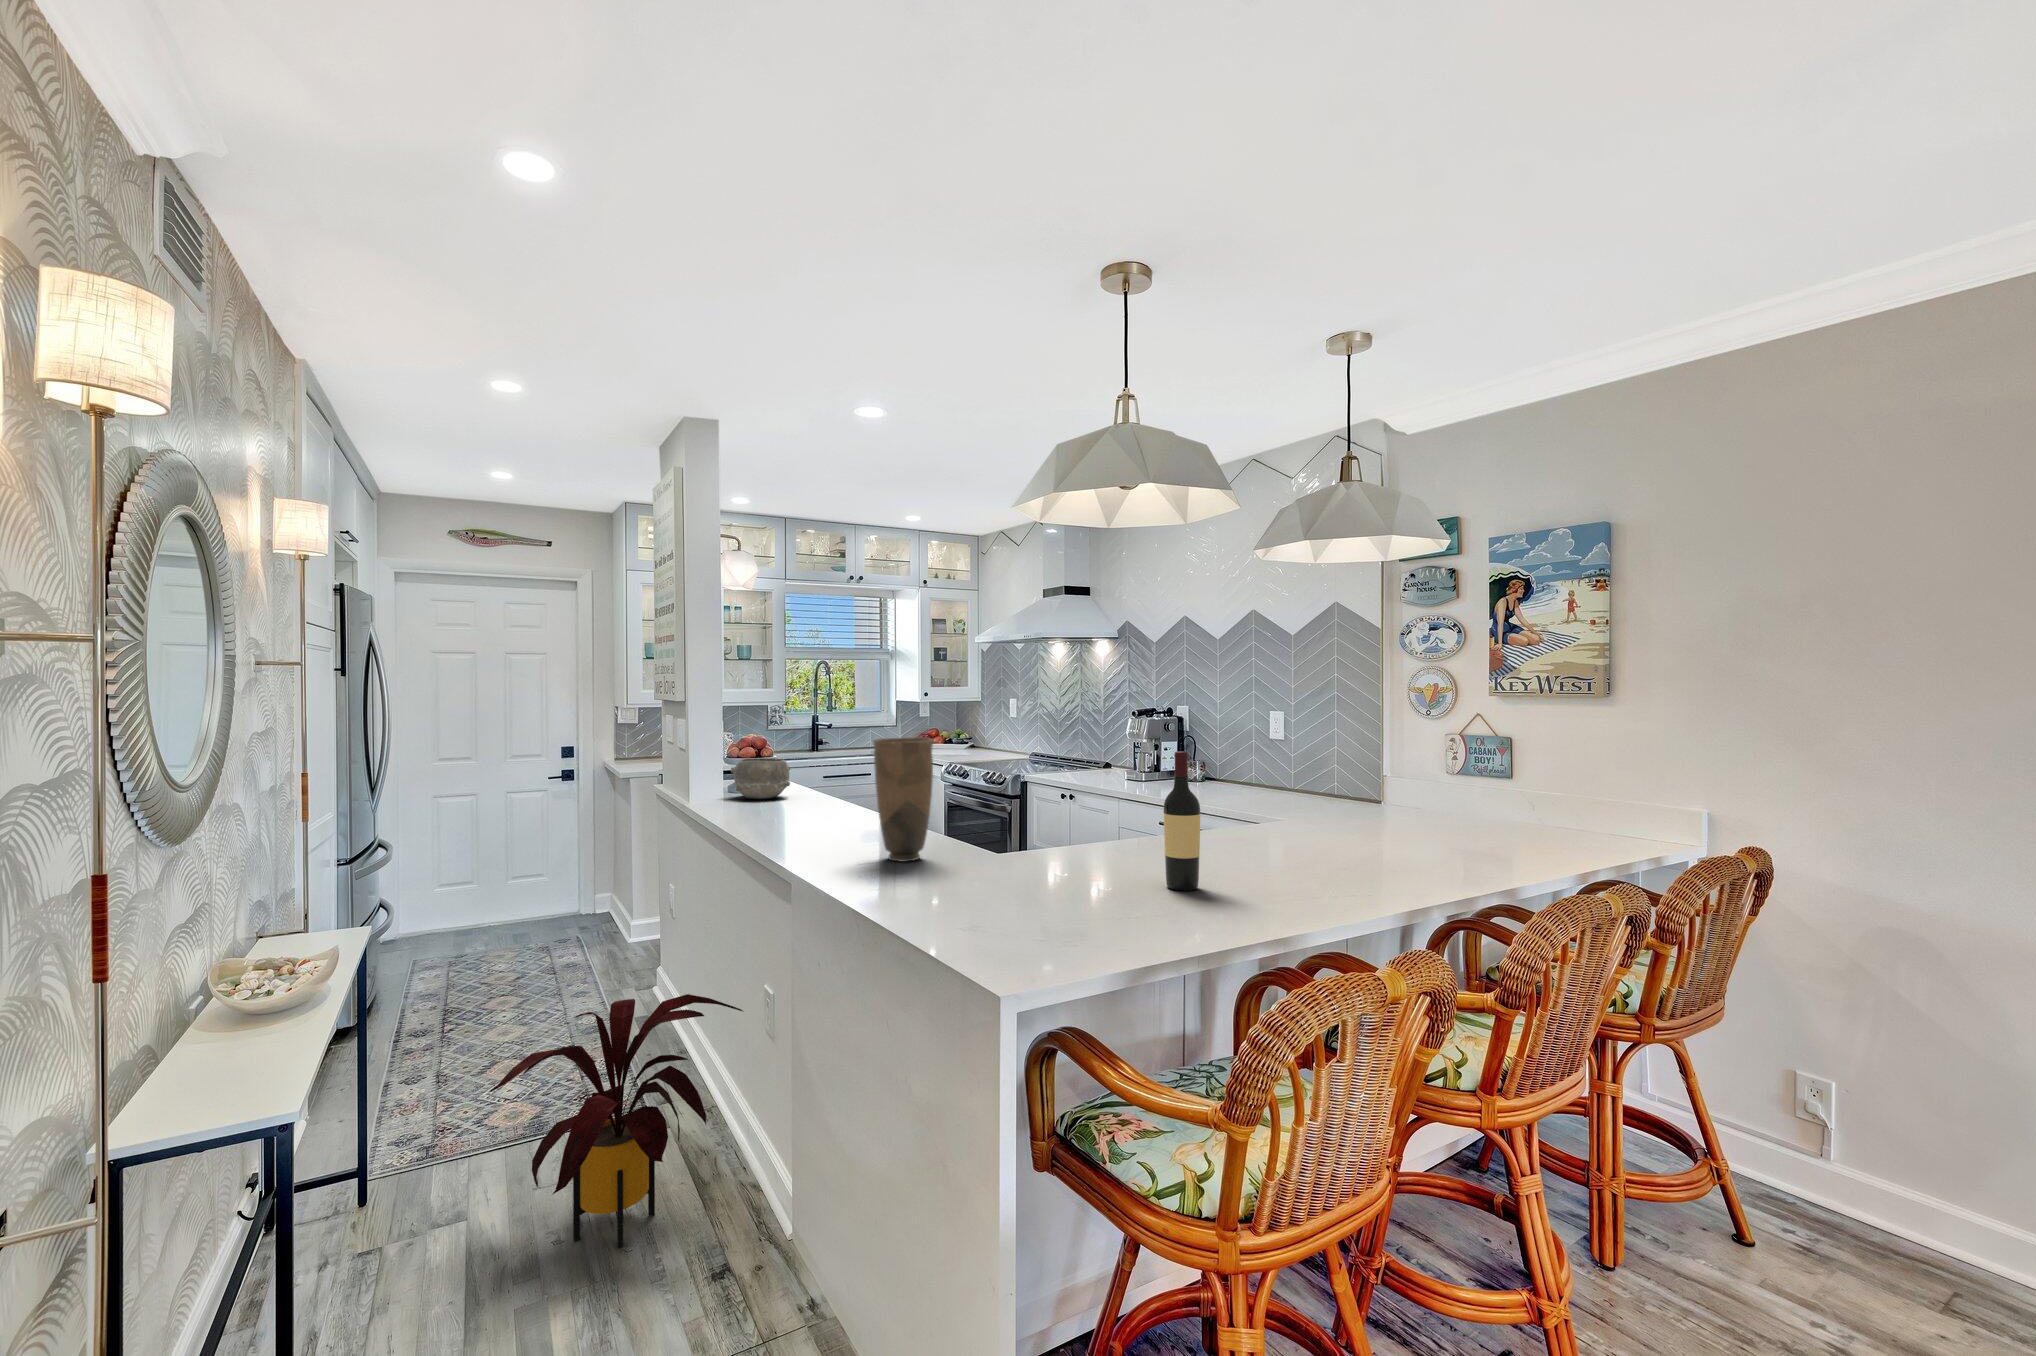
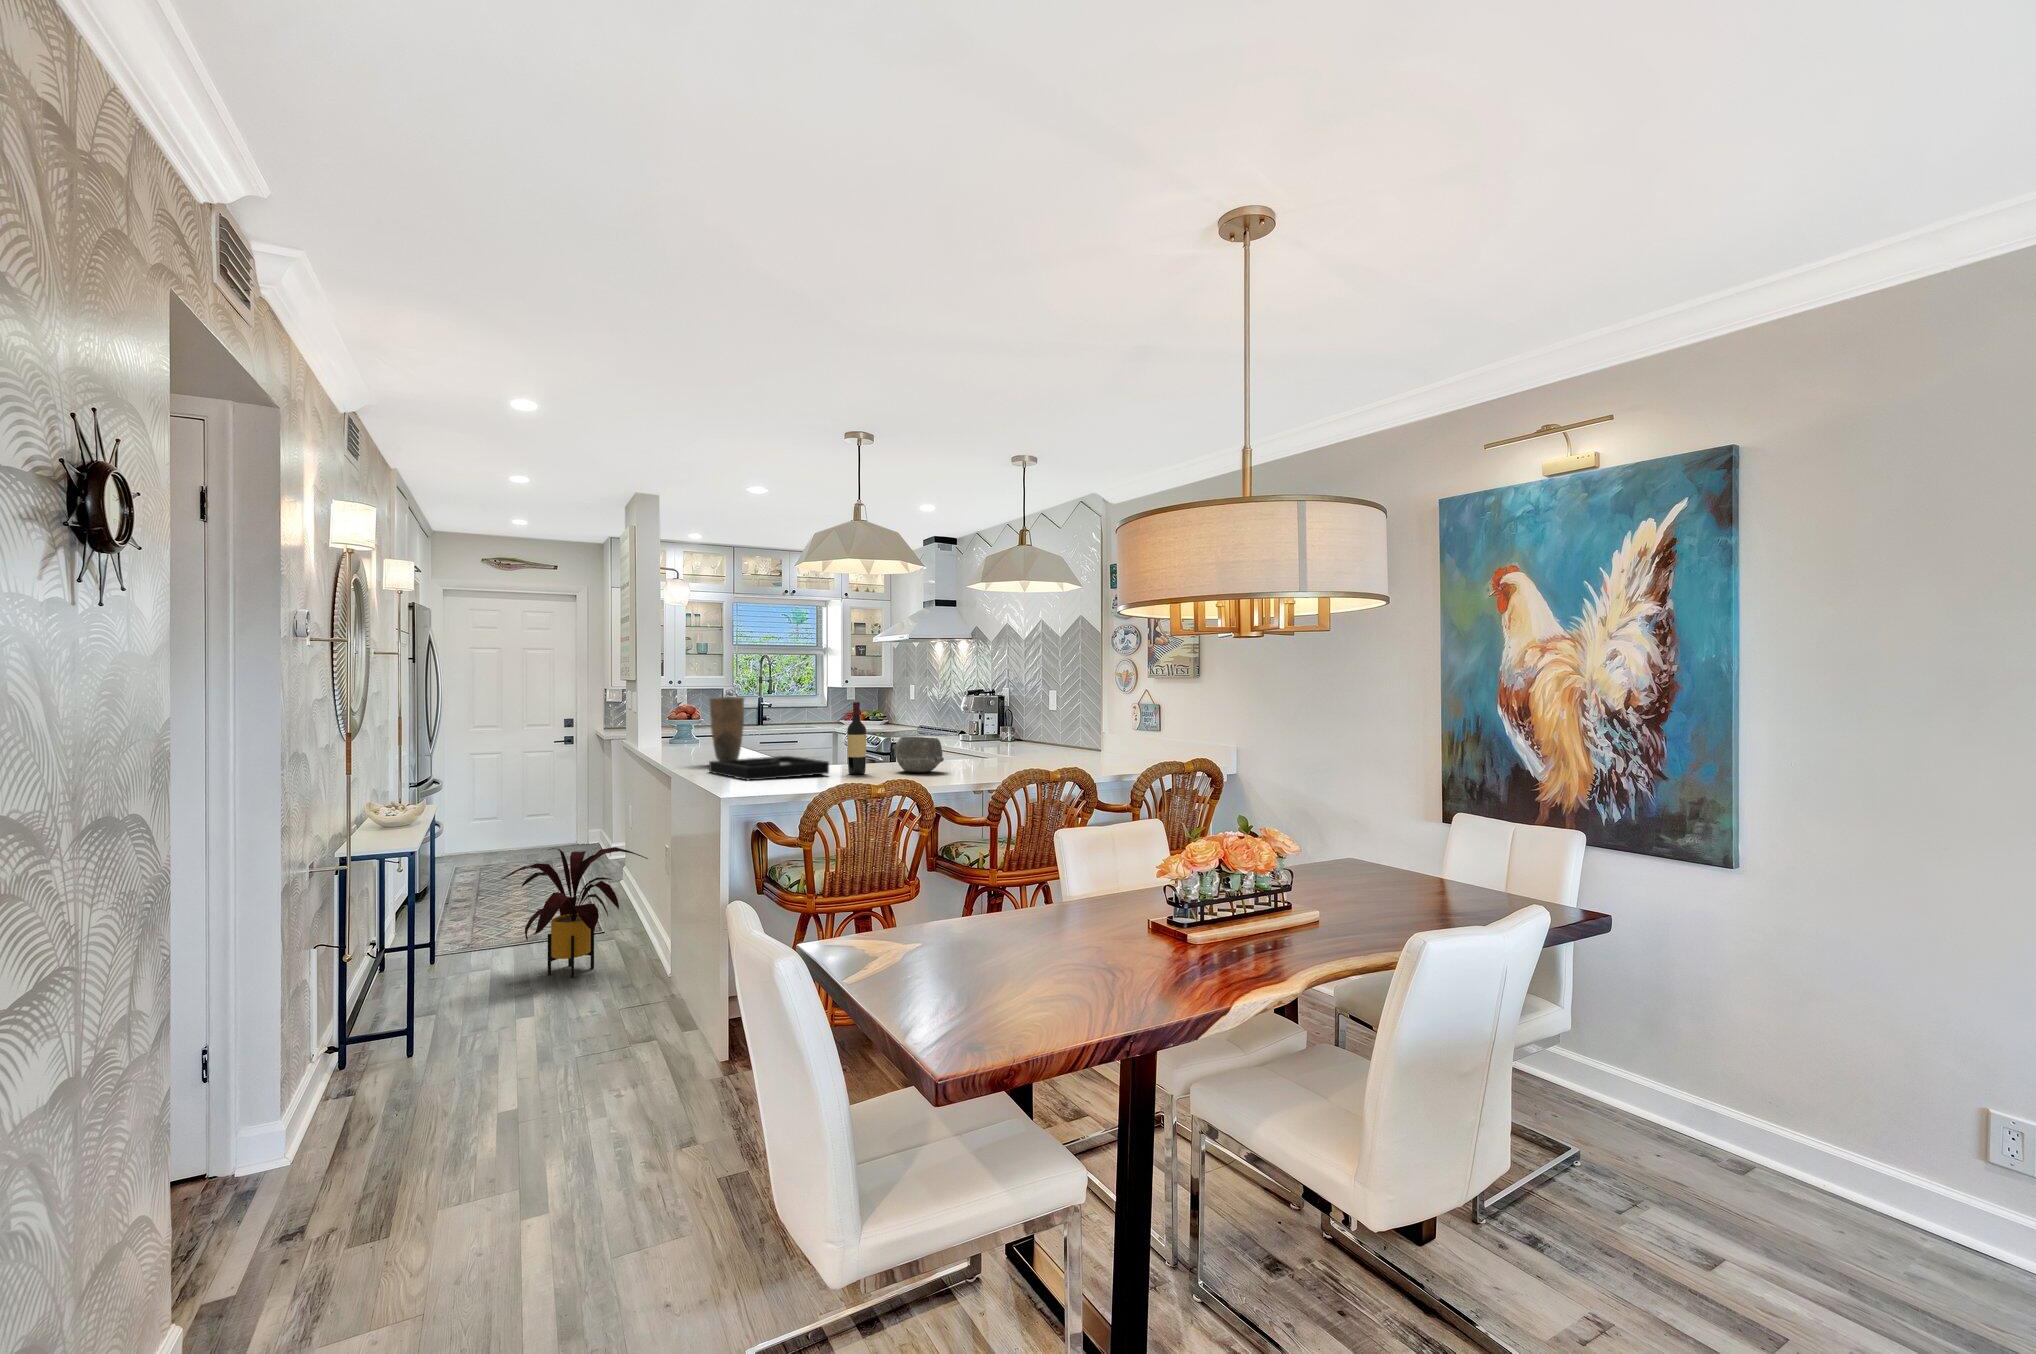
bowl: present [731,758,790,799] -> present [893,737,944,773]
decorative tray: none [913,848,1152,932] -> present [709,756,829,780]

